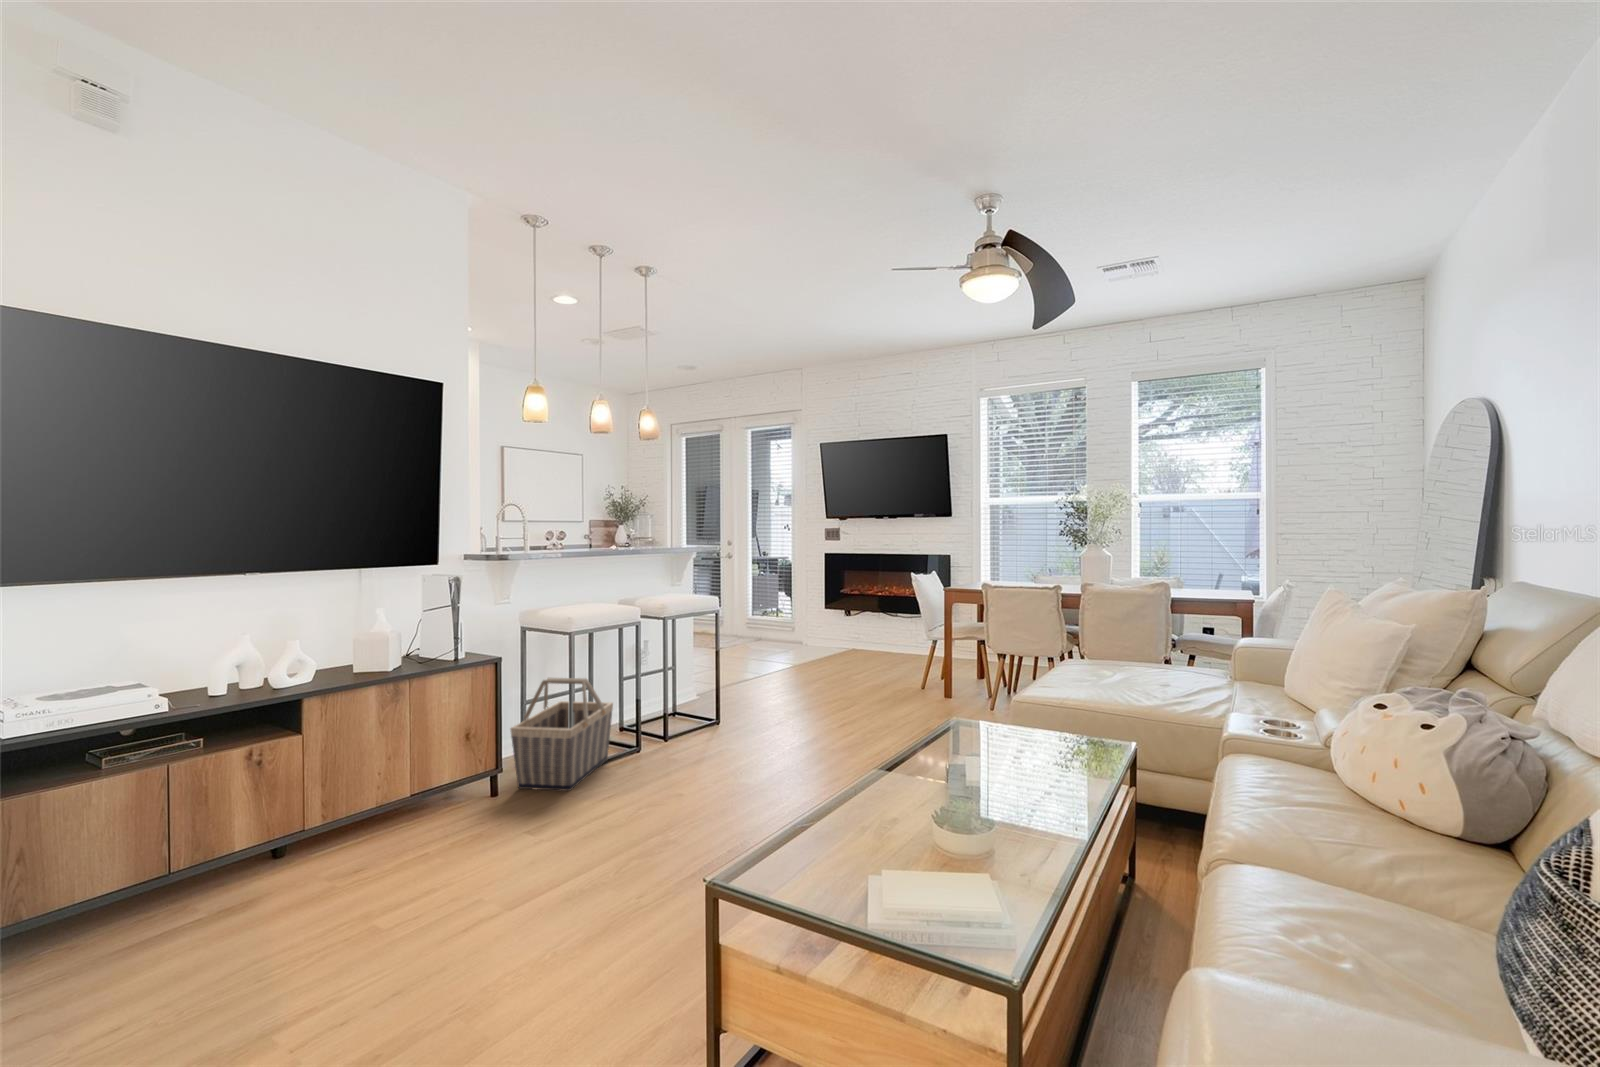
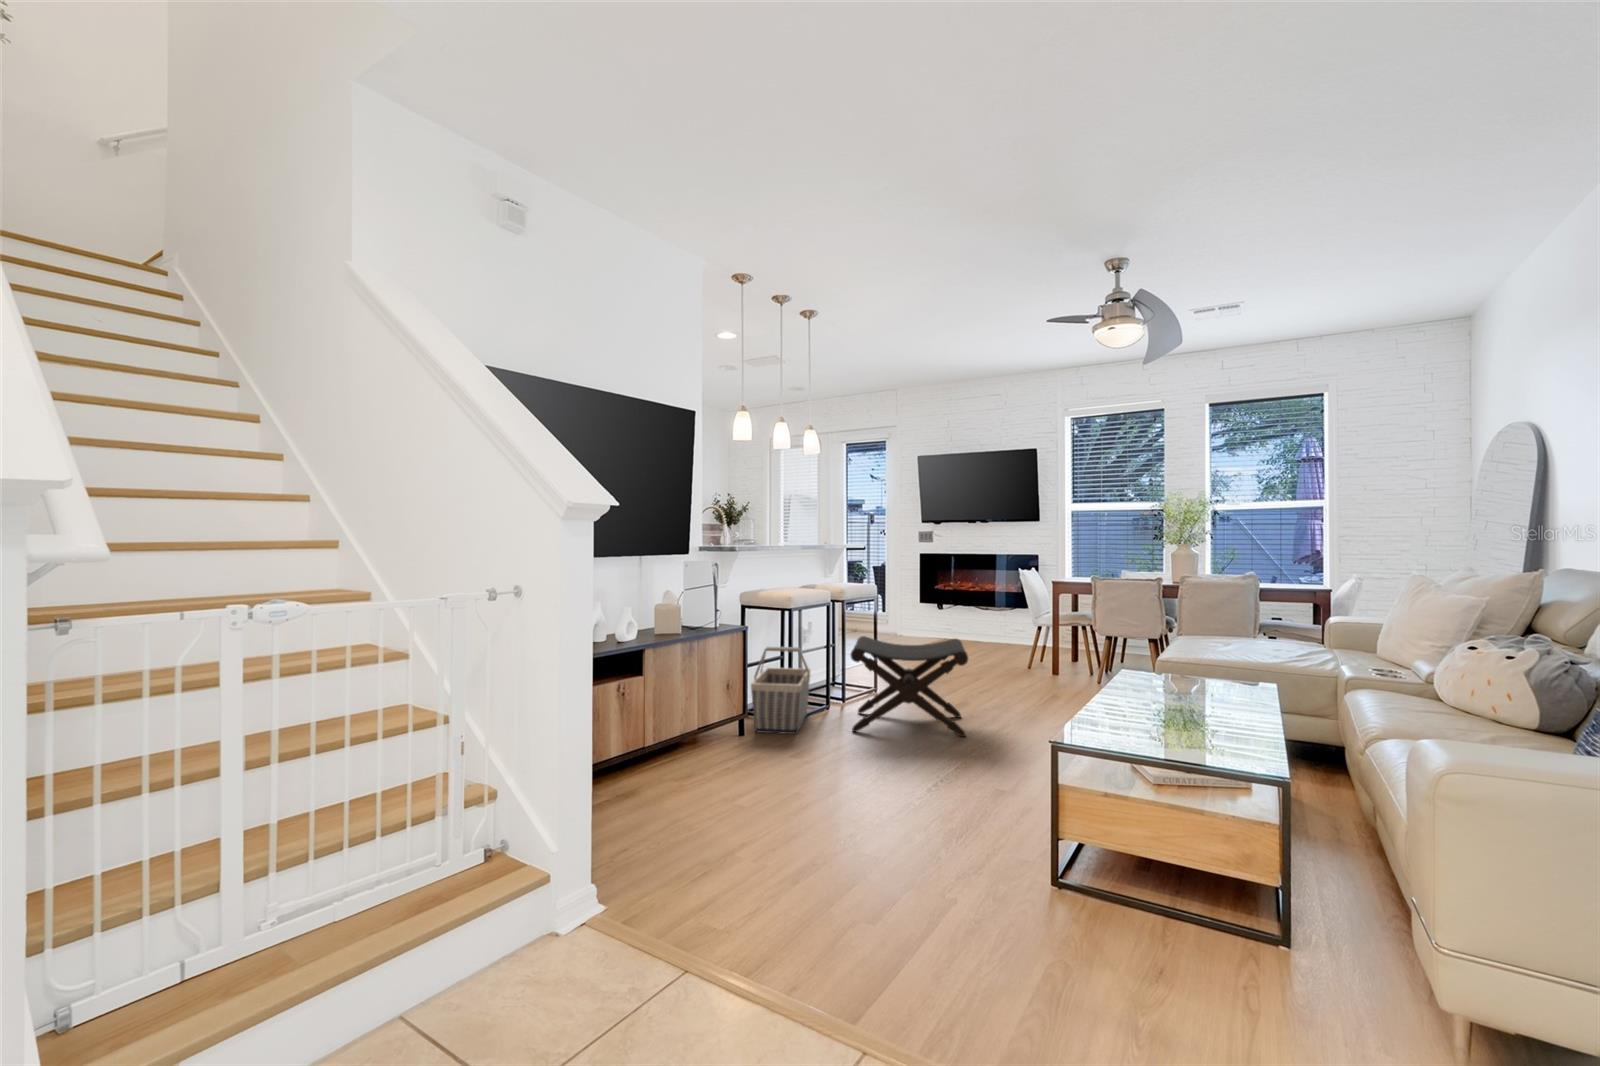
footstool: none [638,662,797,794] -> present [851,636,968,737]

